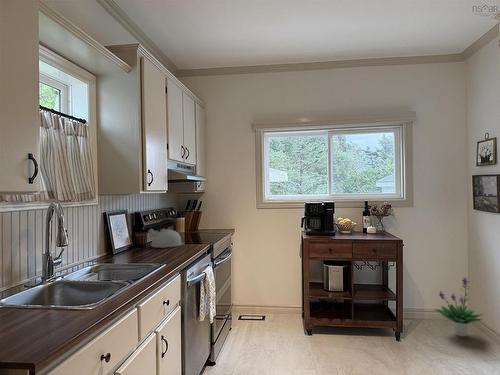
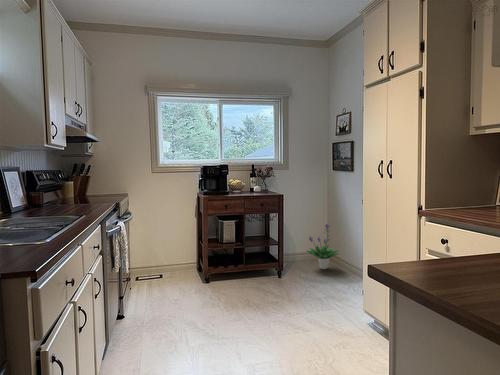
kettle: present [148,219,182,248] -> none [45,178,85,207]

